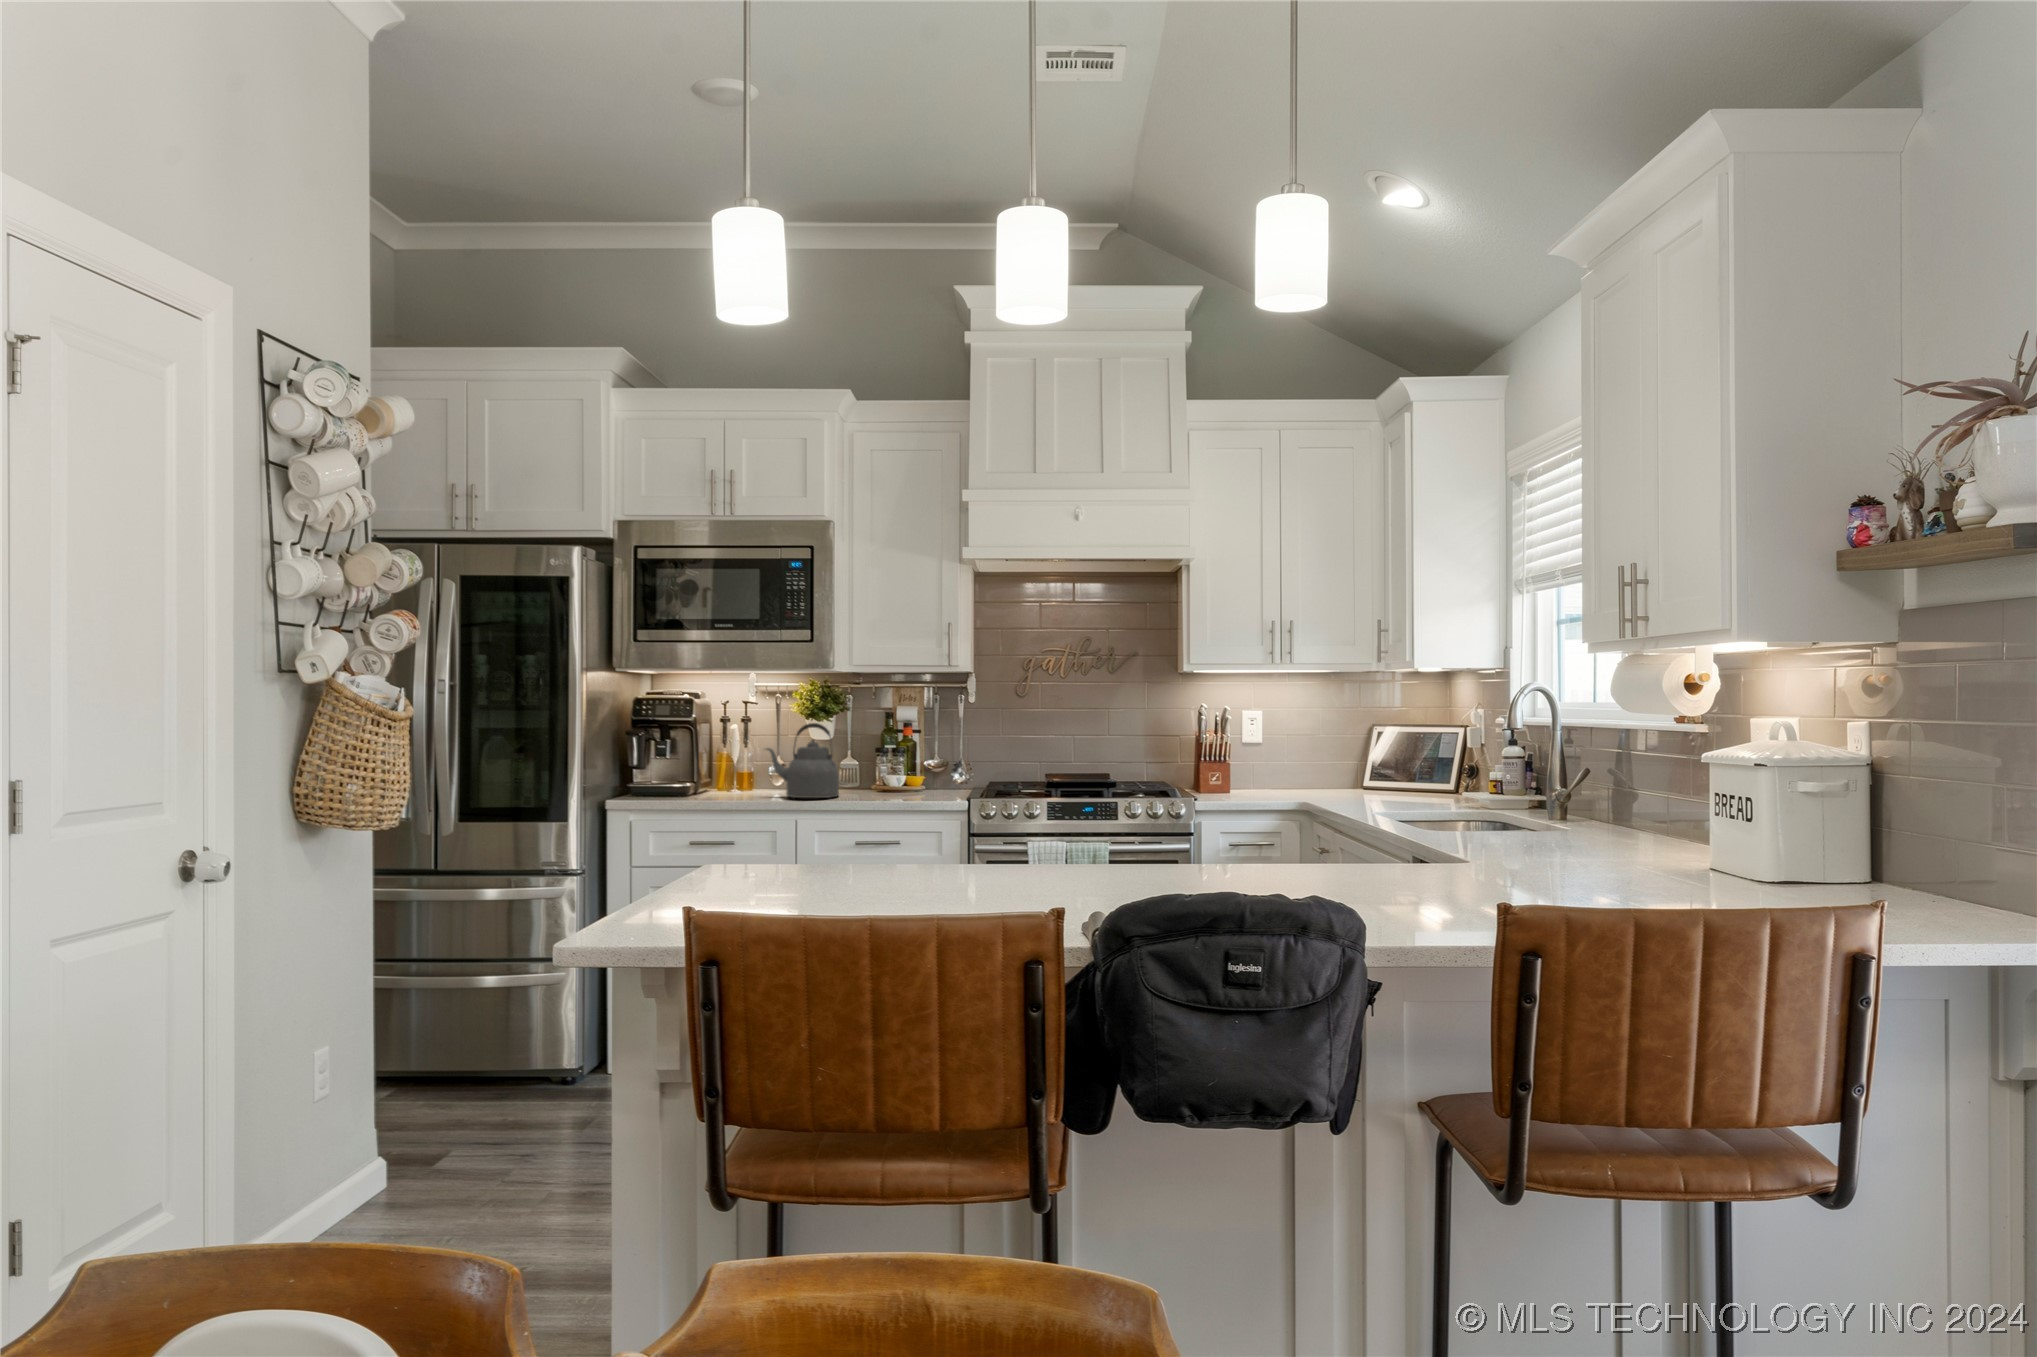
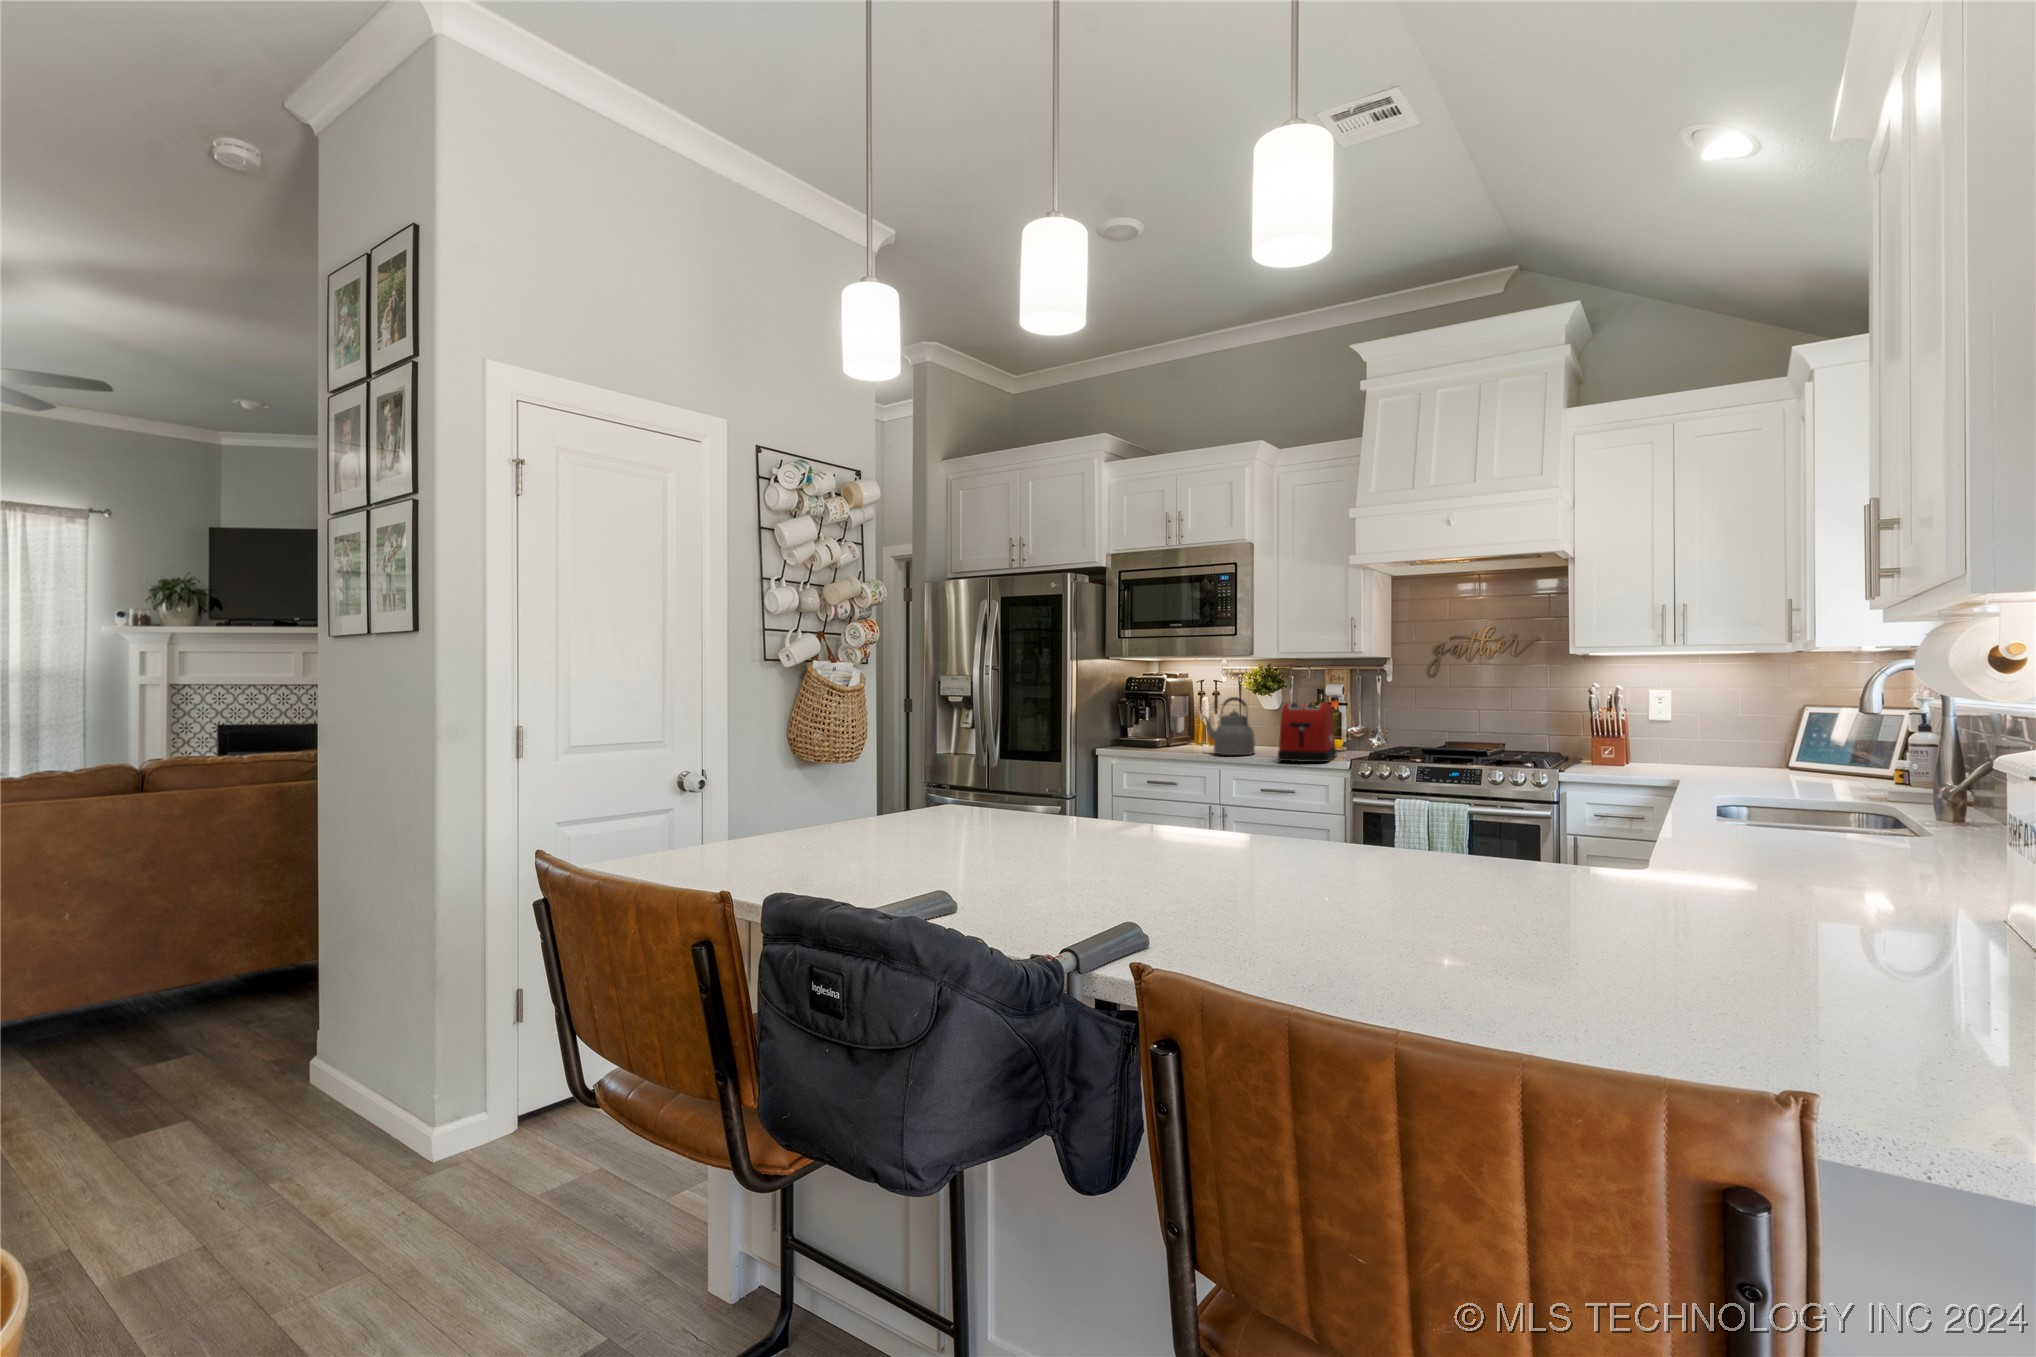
toaster: none [886,728,951,802] -> present [1278,702,1336,762]

